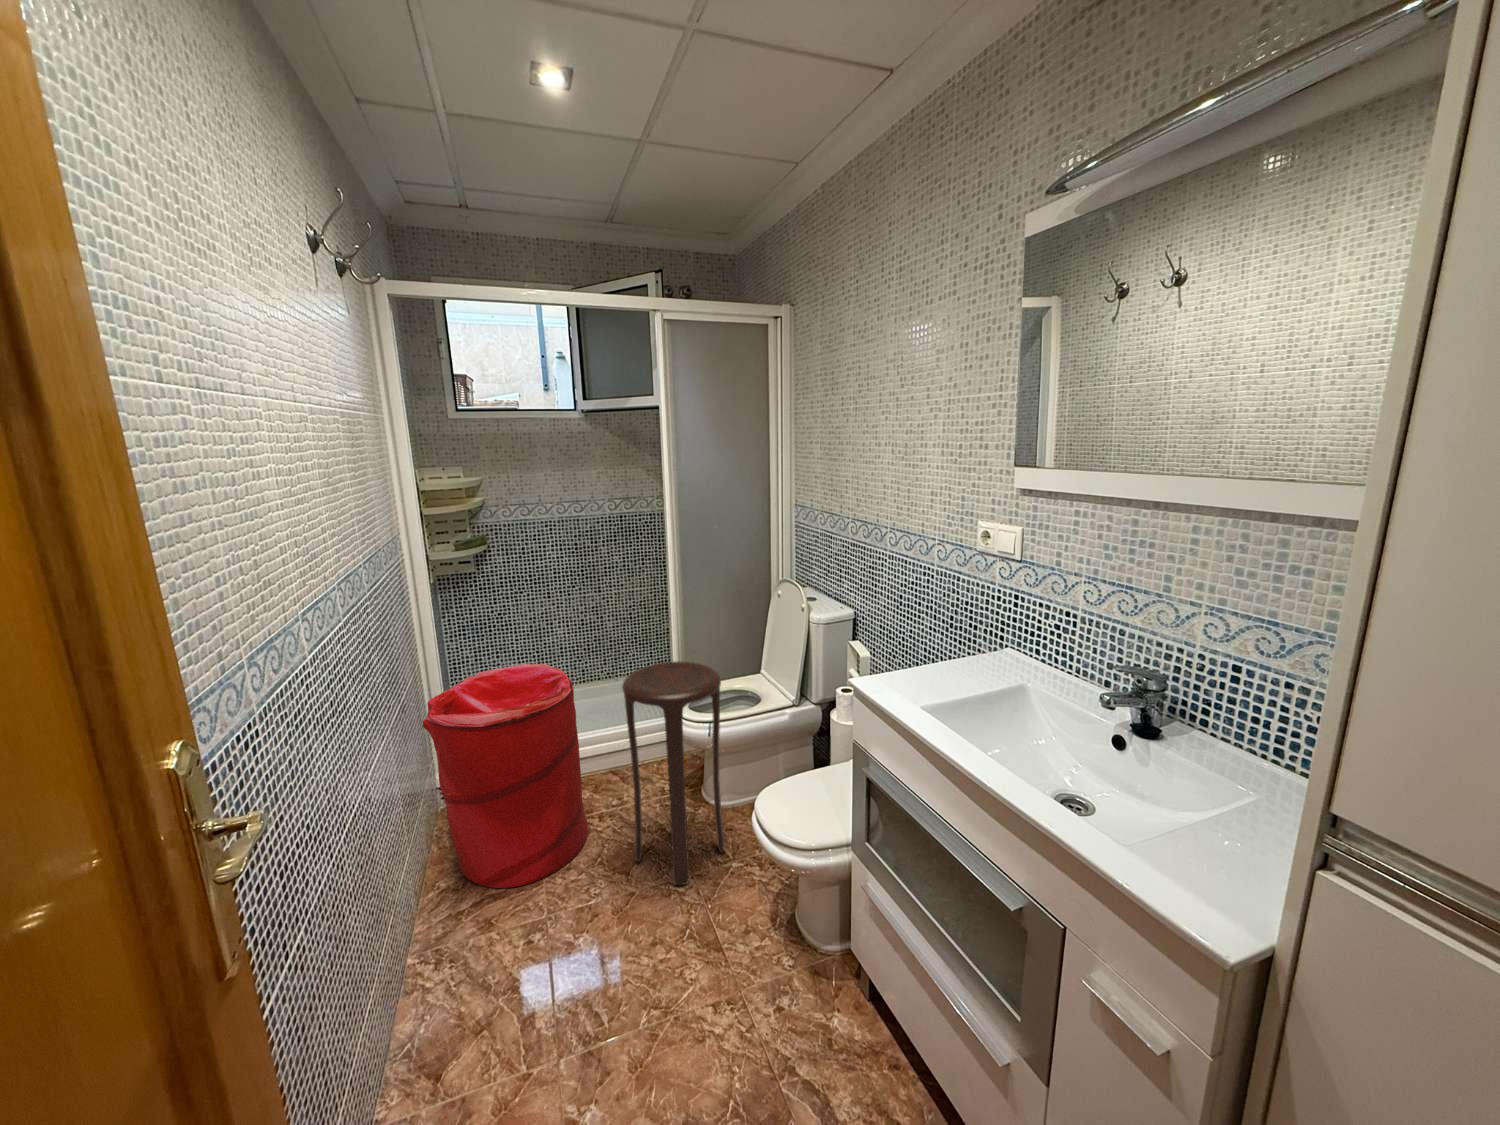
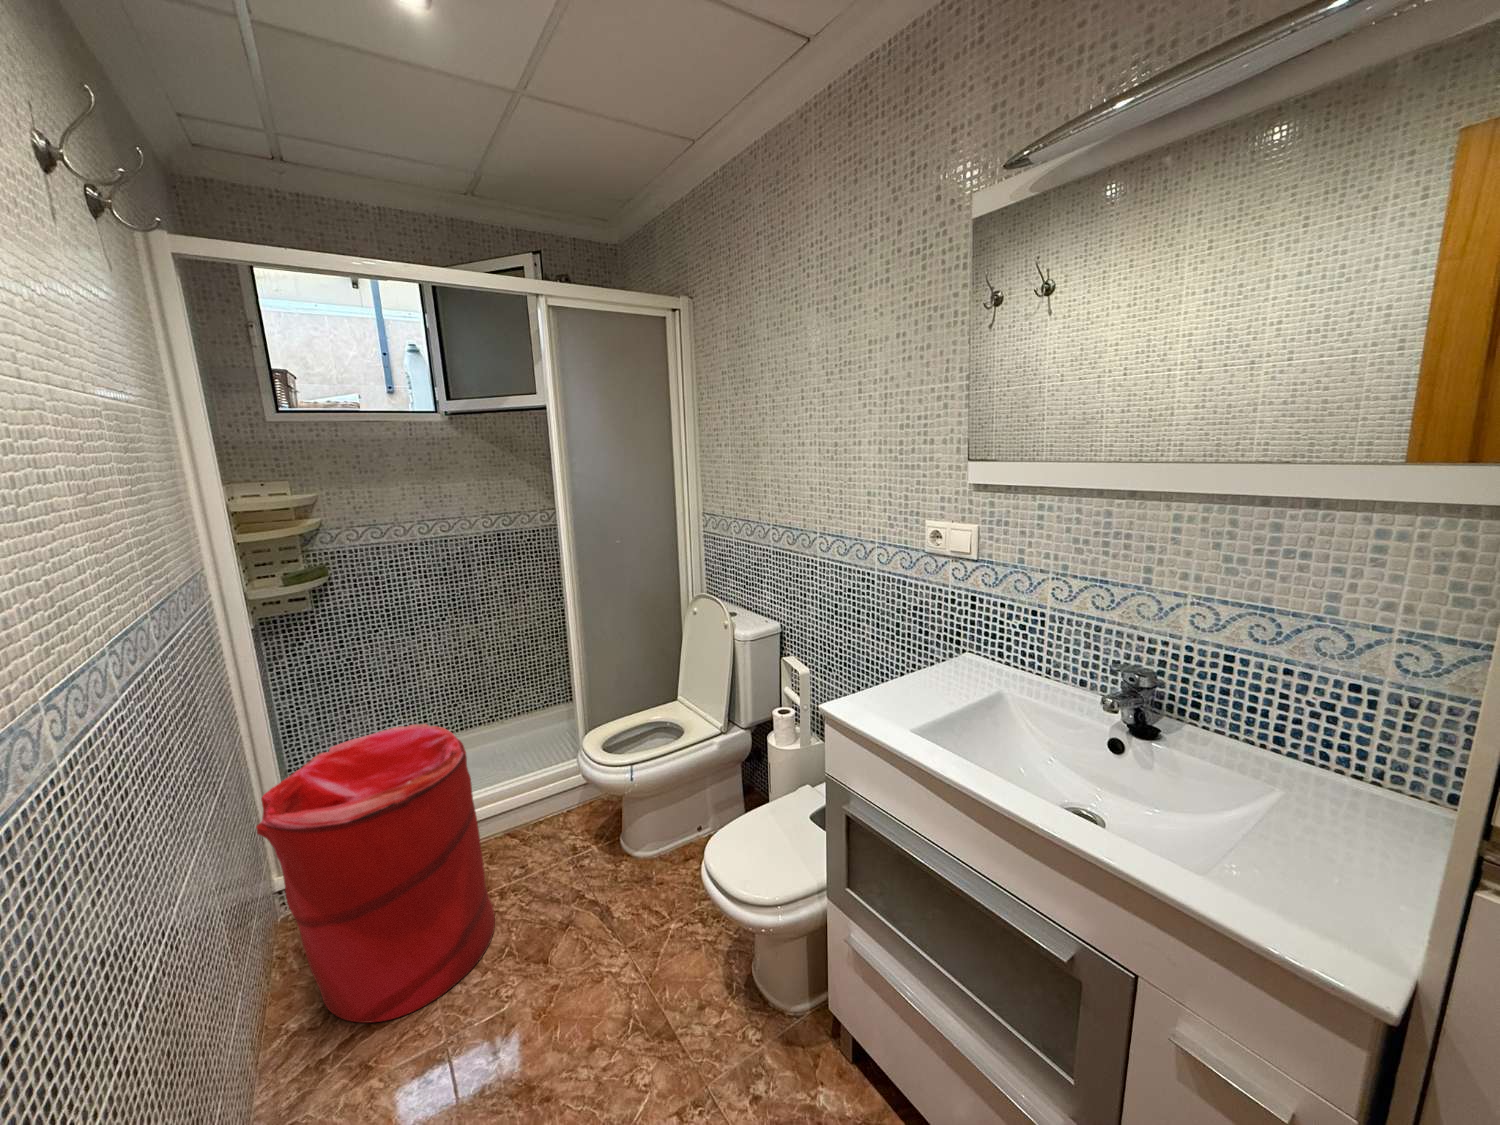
stool: present [622,661,725,885] -> none [533,701,665,966]

